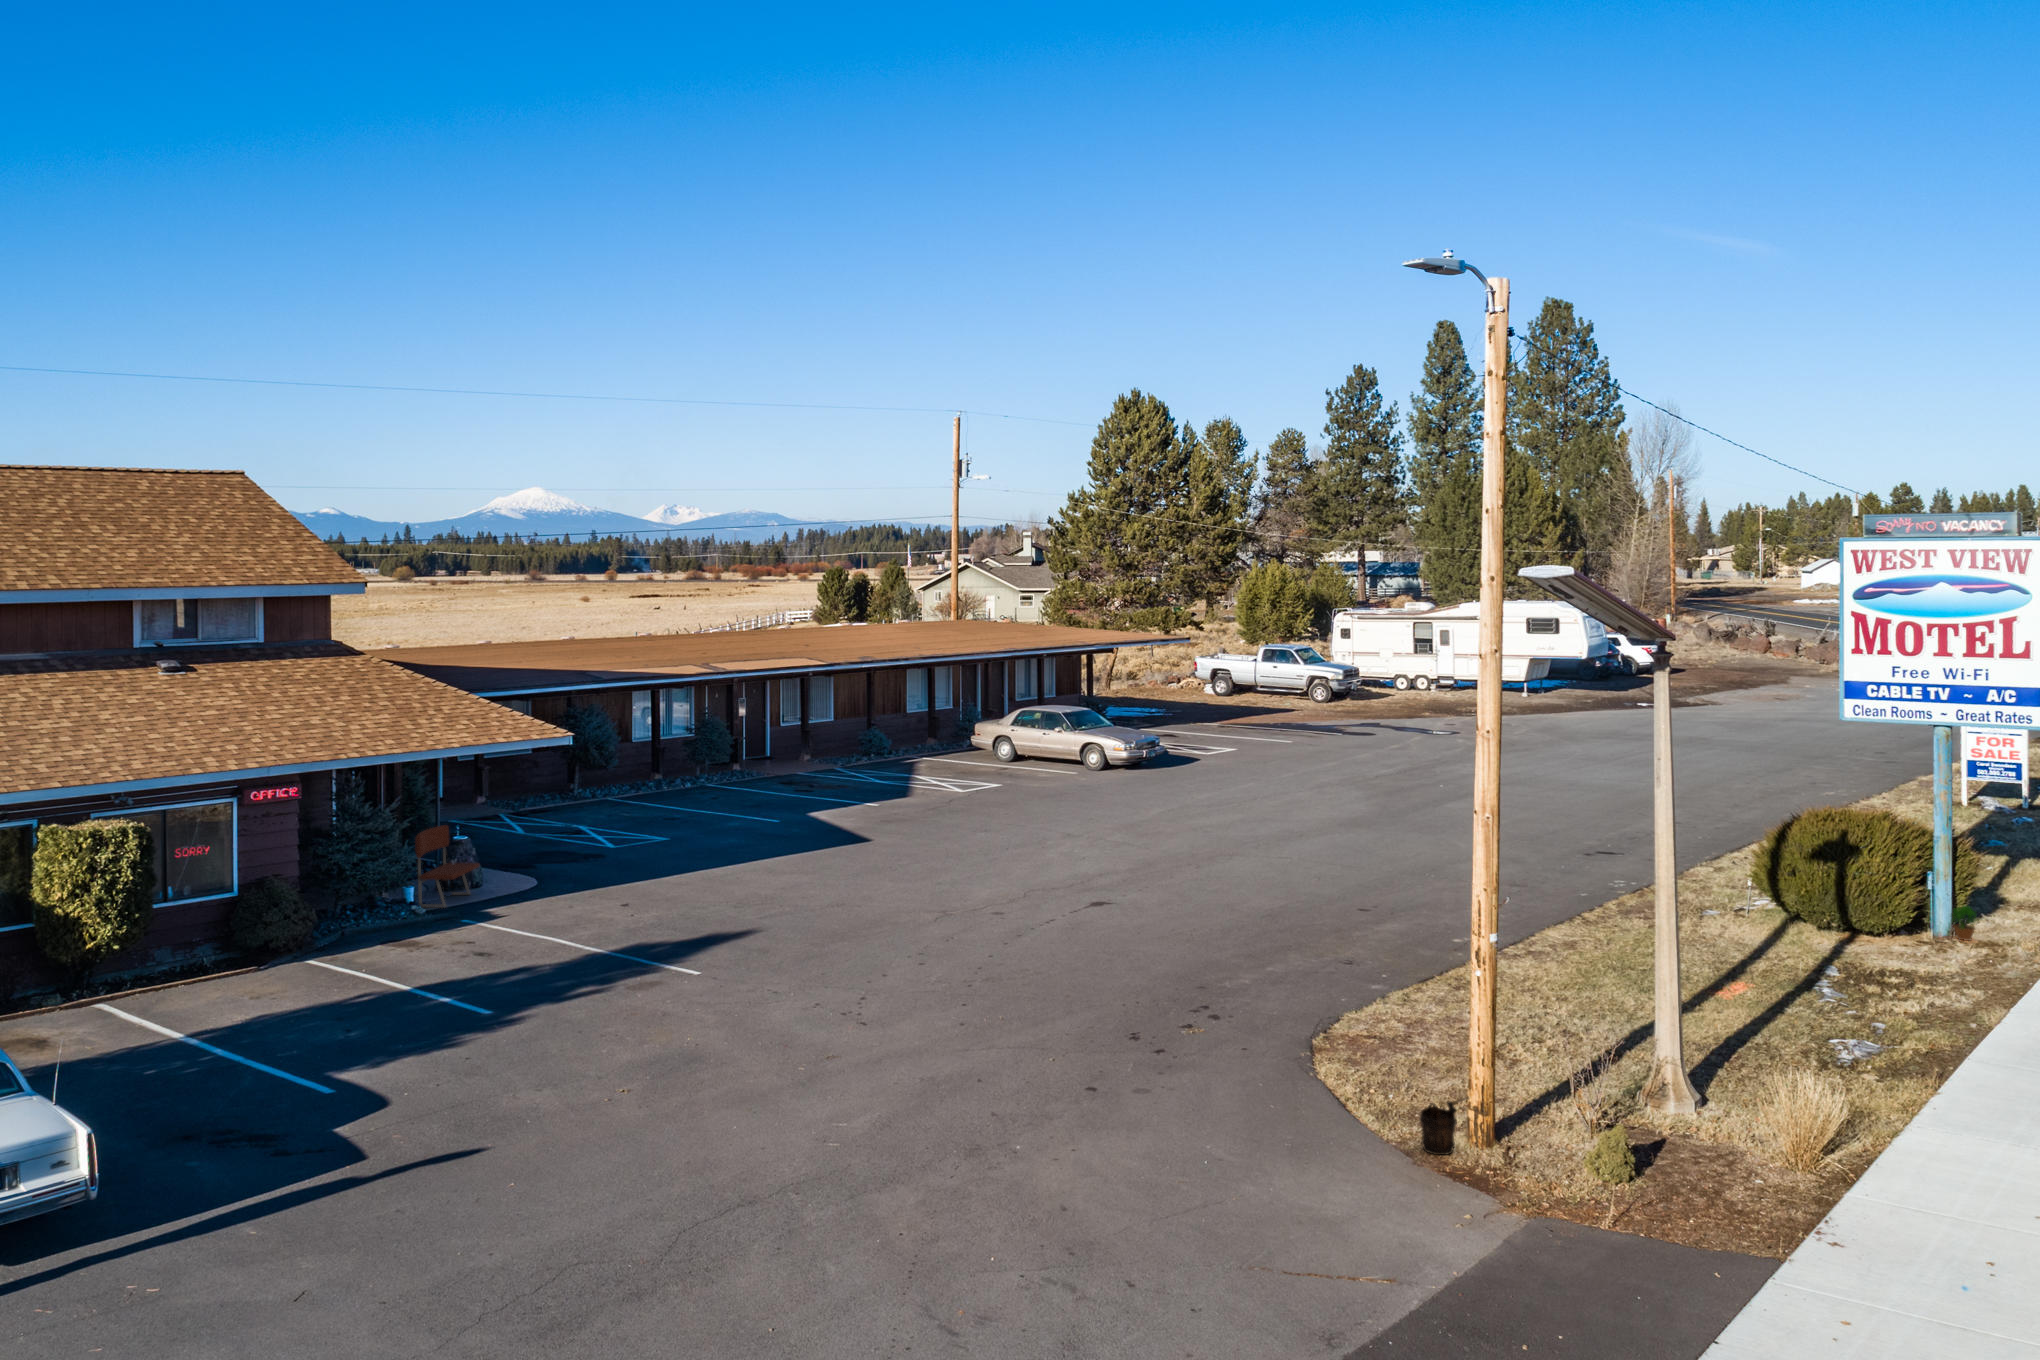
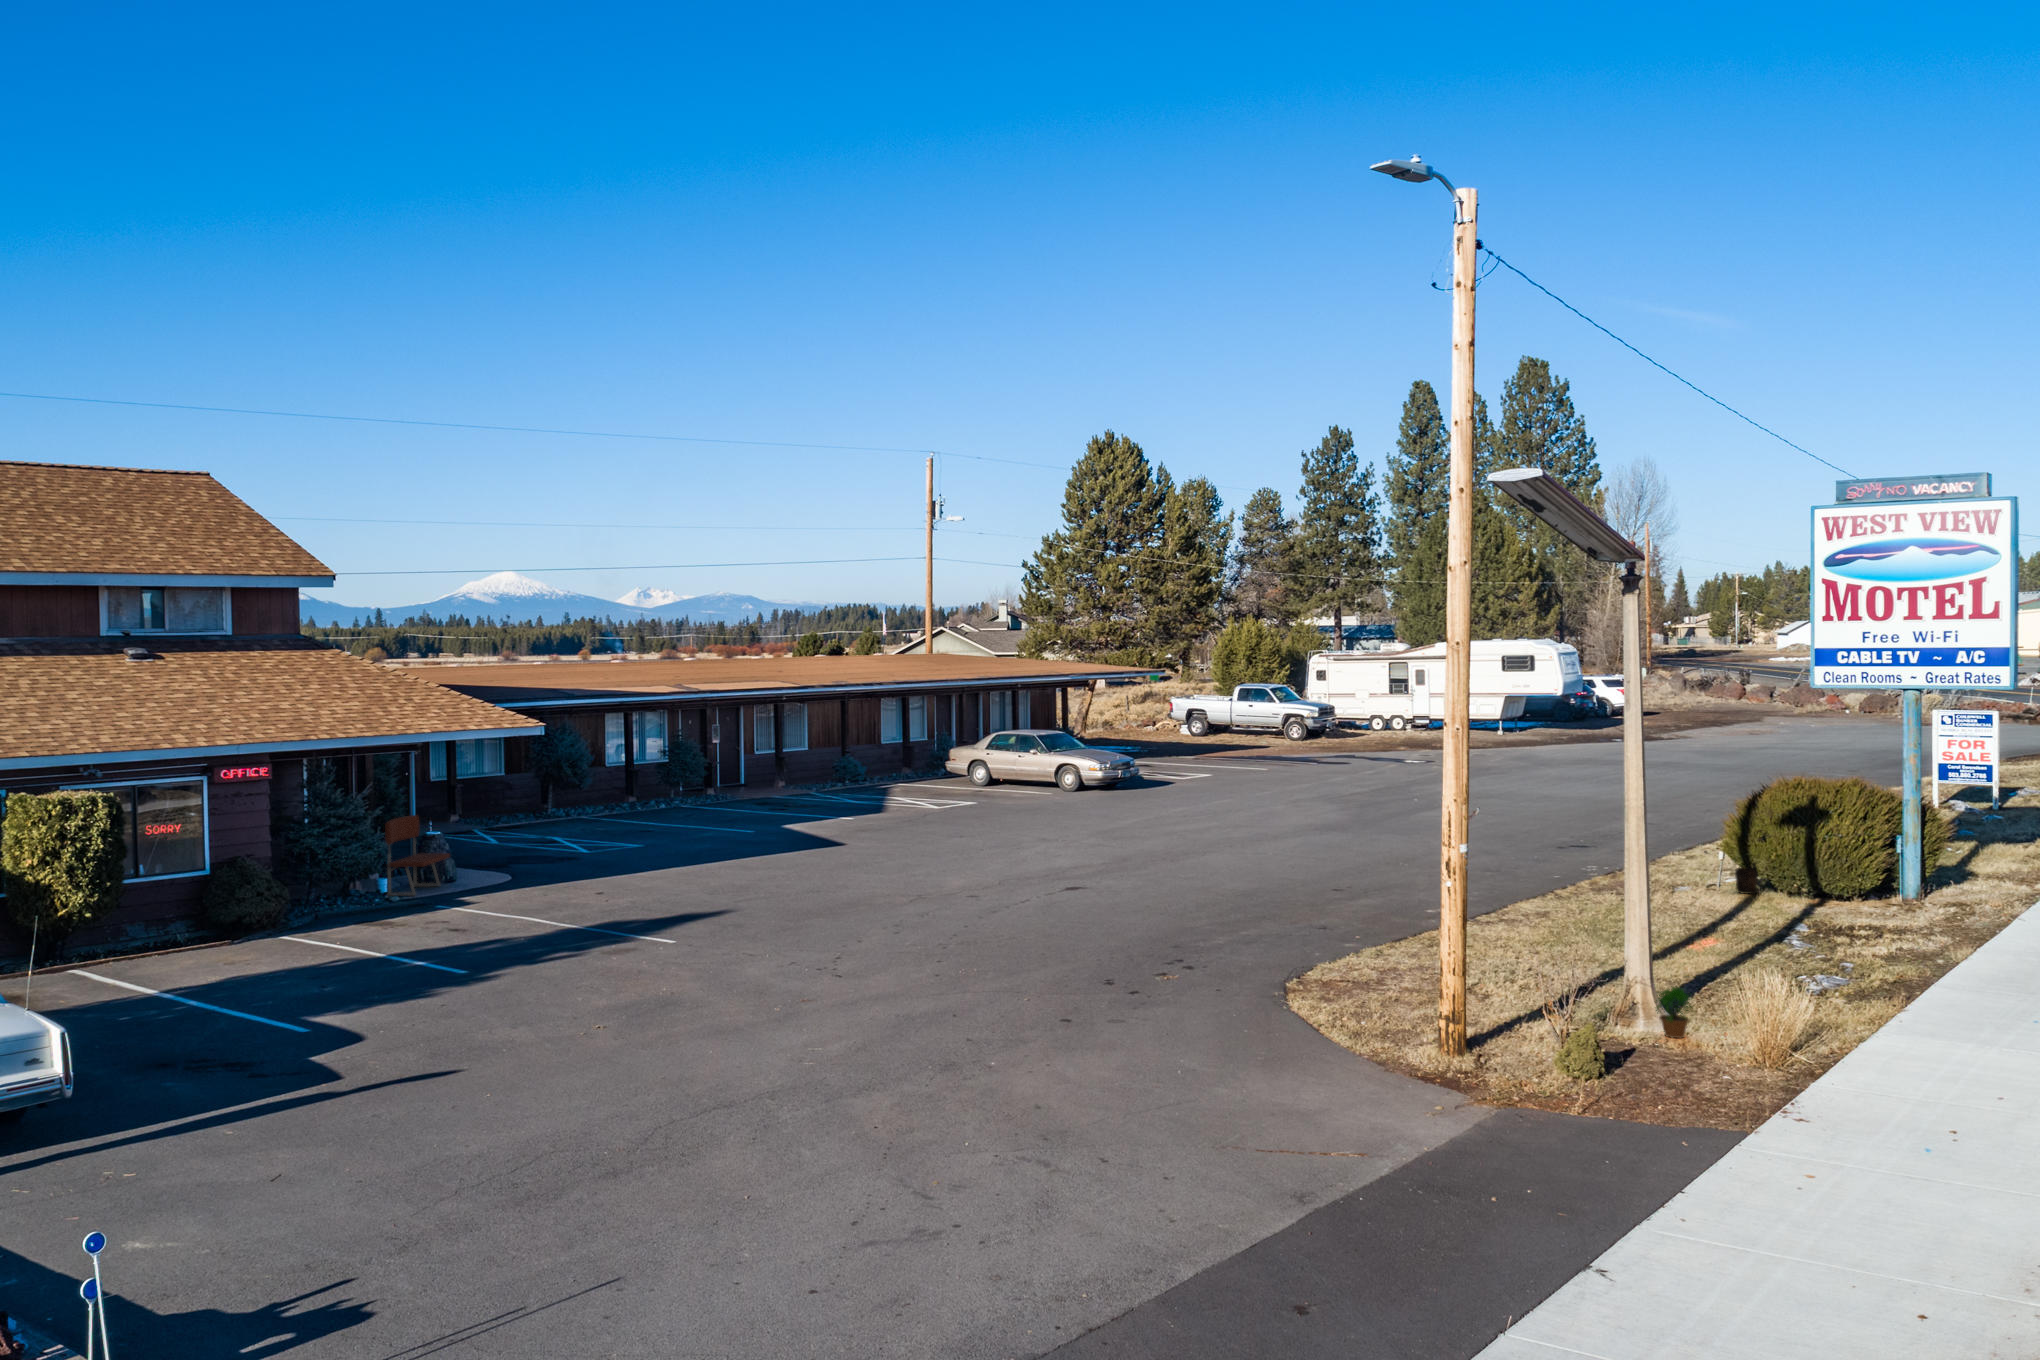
potted plant: present [1952,905,1977,941] -> present [1655,986,1691,1038]
bucket: present [1419,1097,1469,1155] -> present [1735,863,1759,894]

